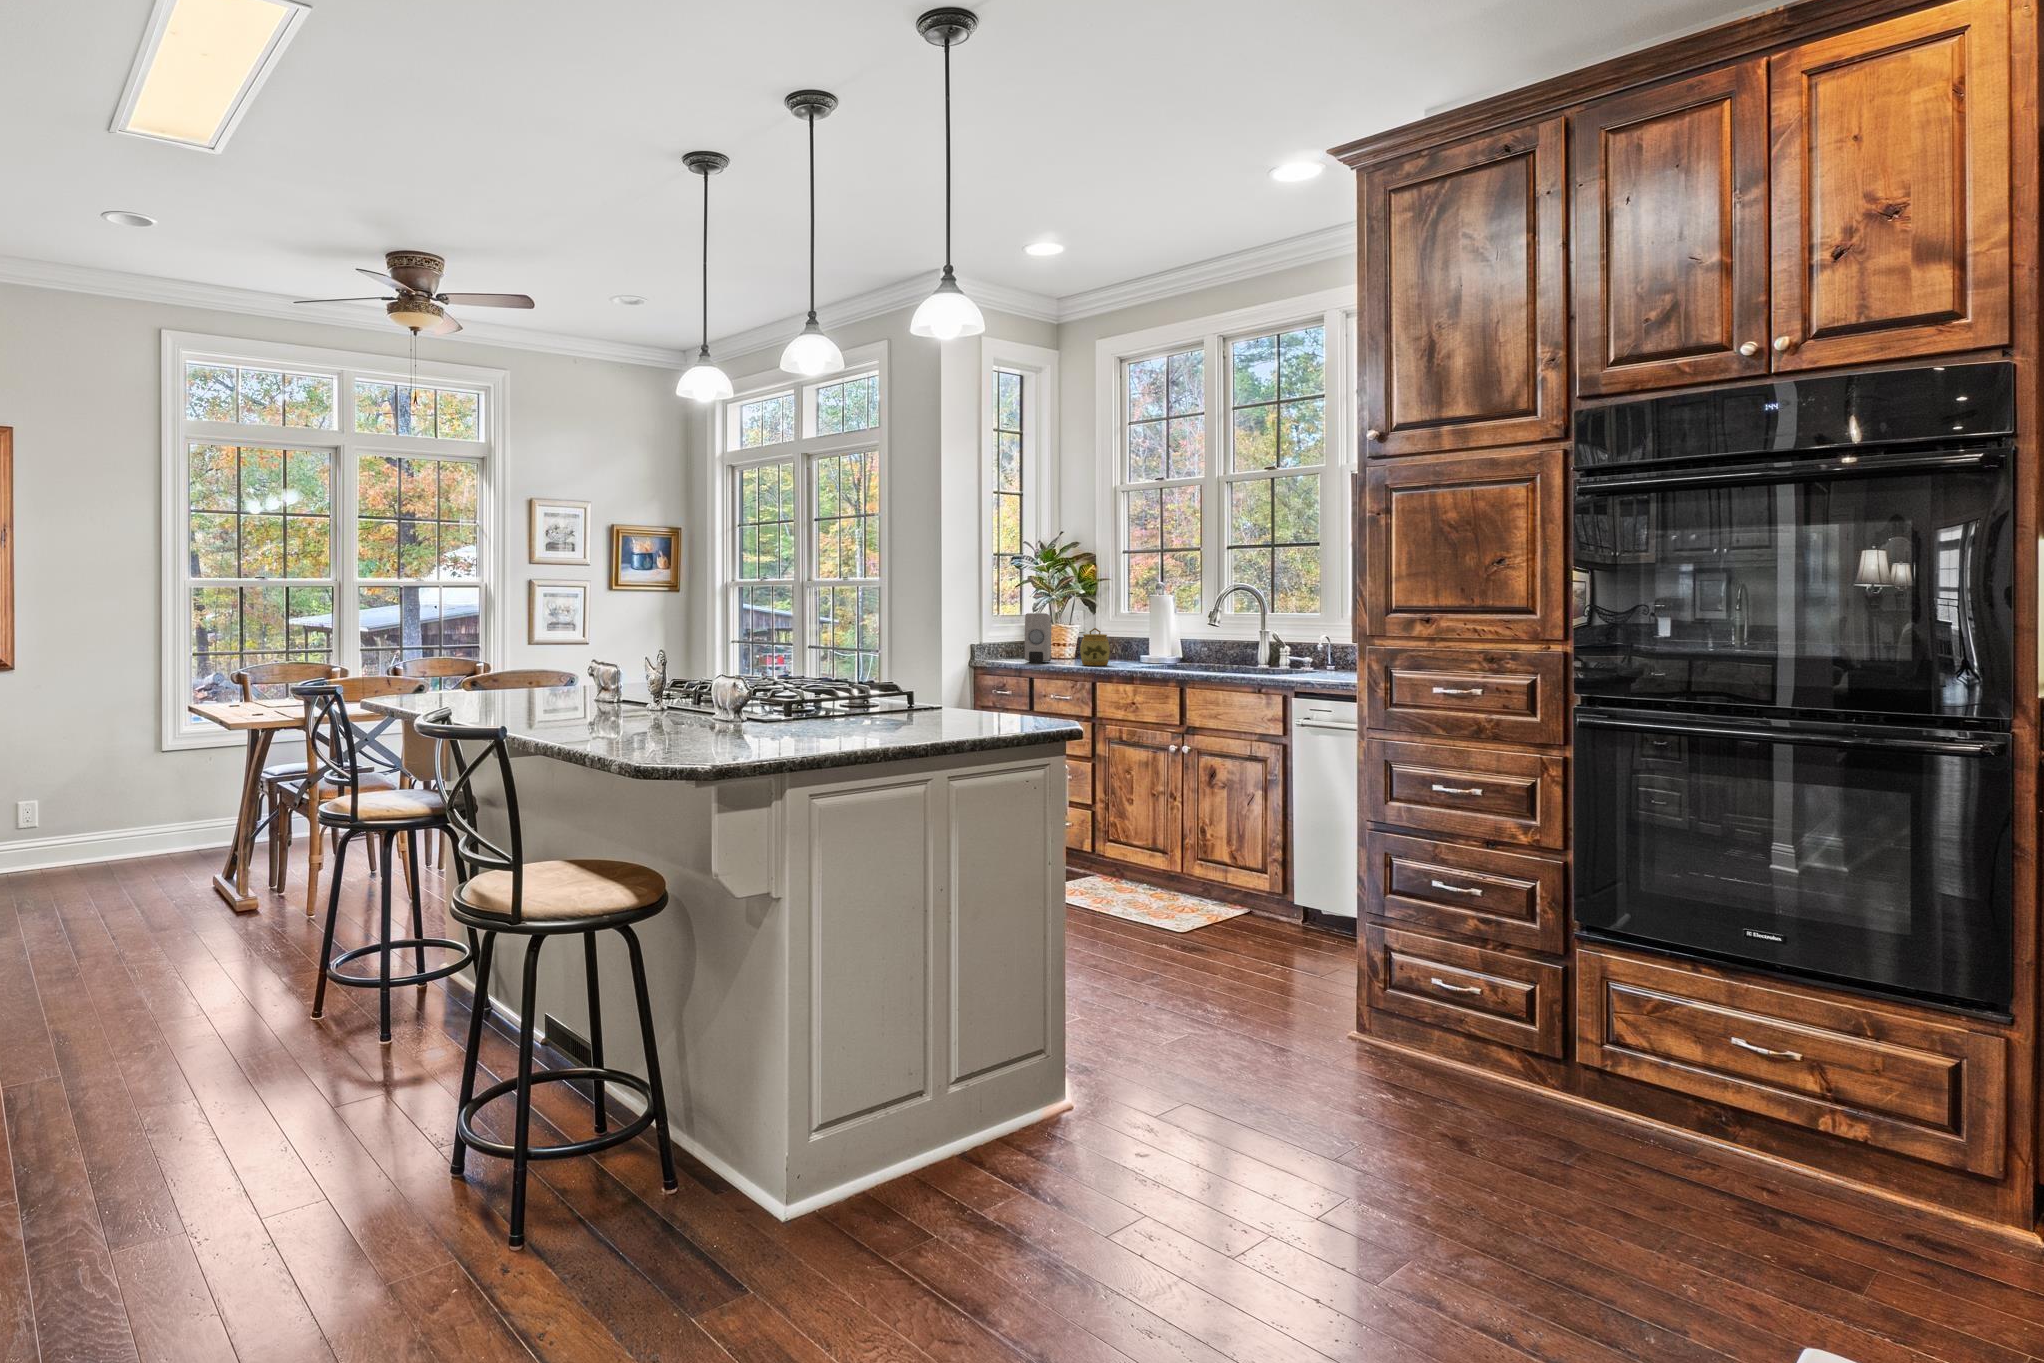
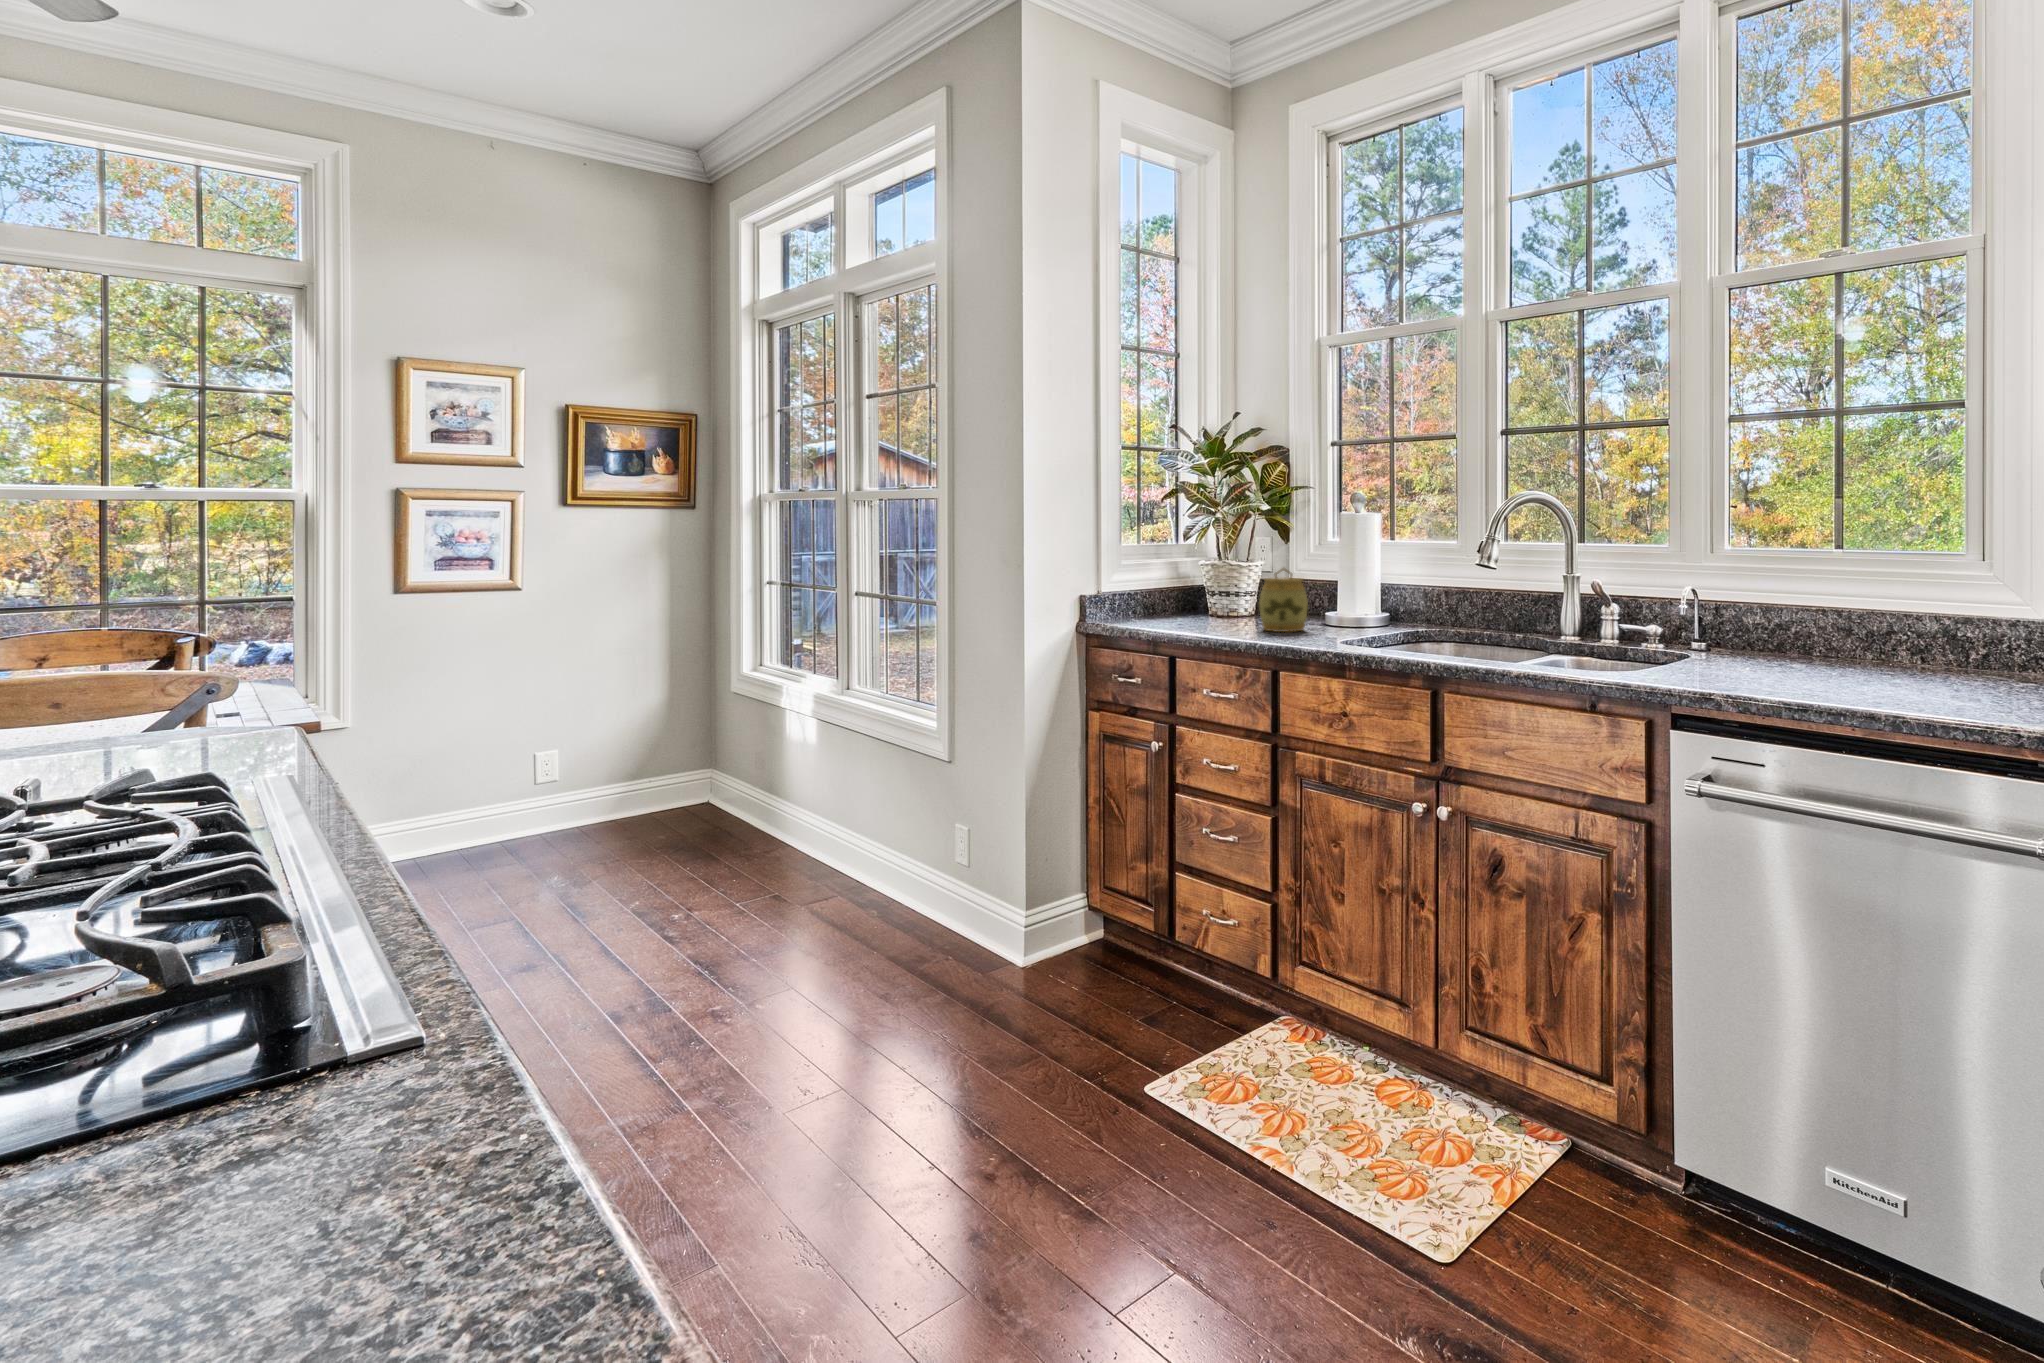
soap dispenser: present [1025,613,1051,663] -> none [1172,543,1219,625]

